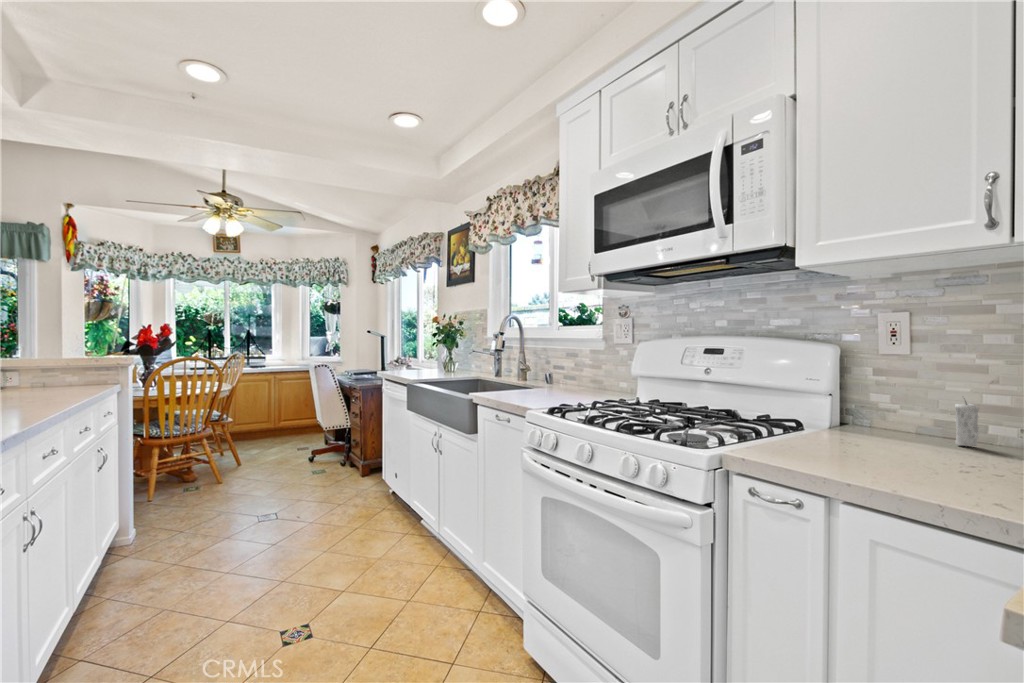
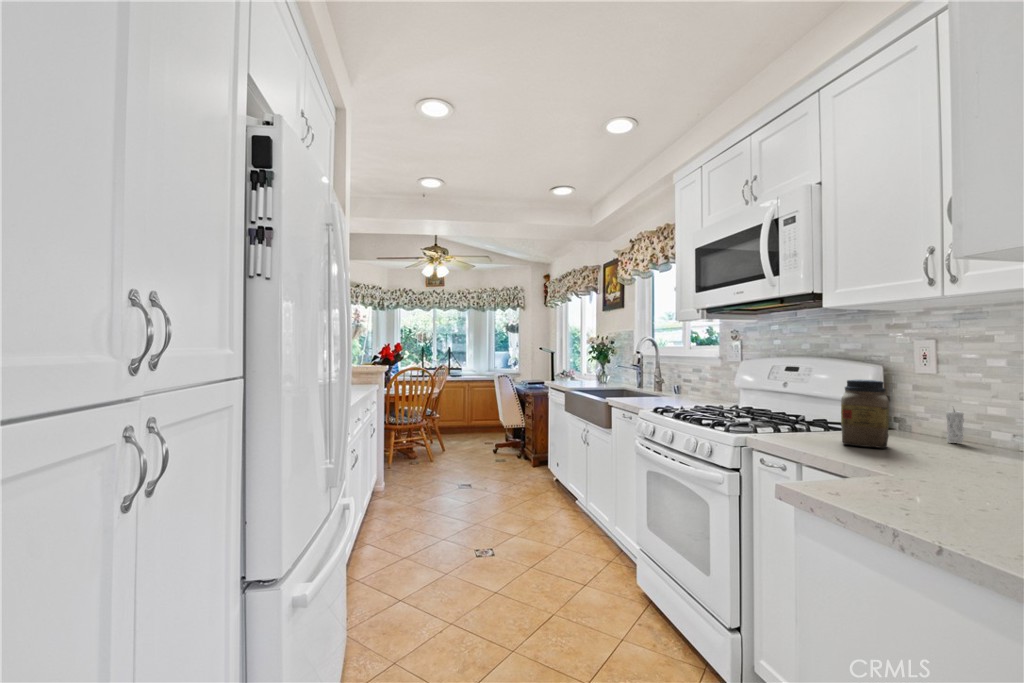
jar: none [860,366,947,469] -> present [841,379,889,448]

